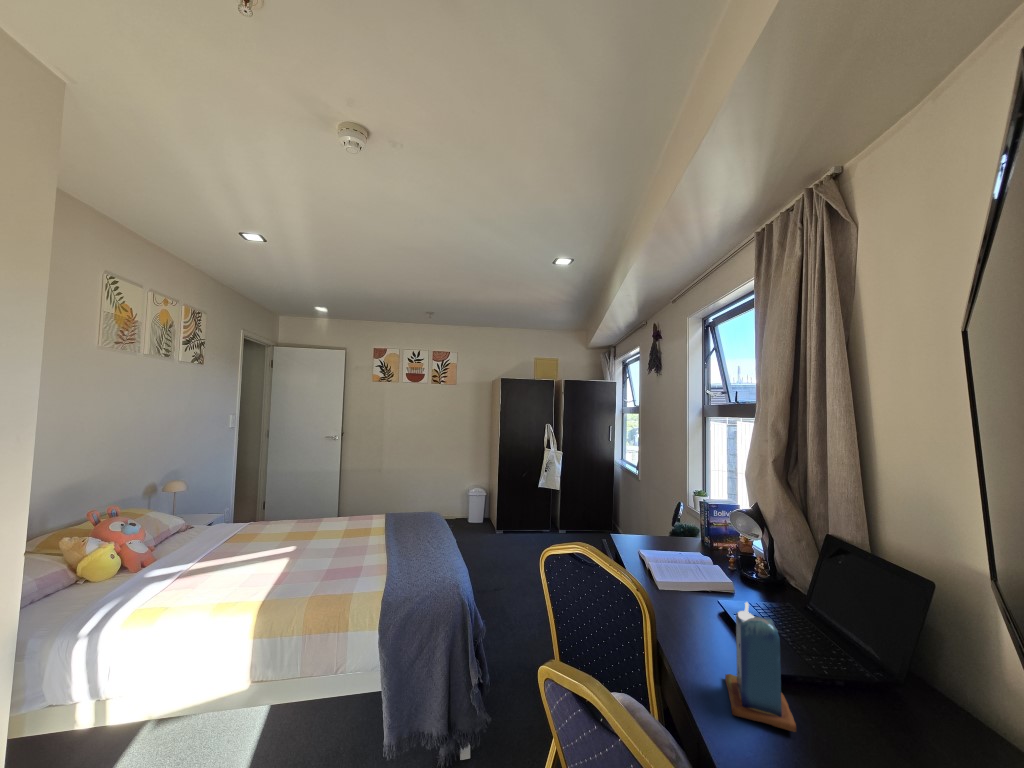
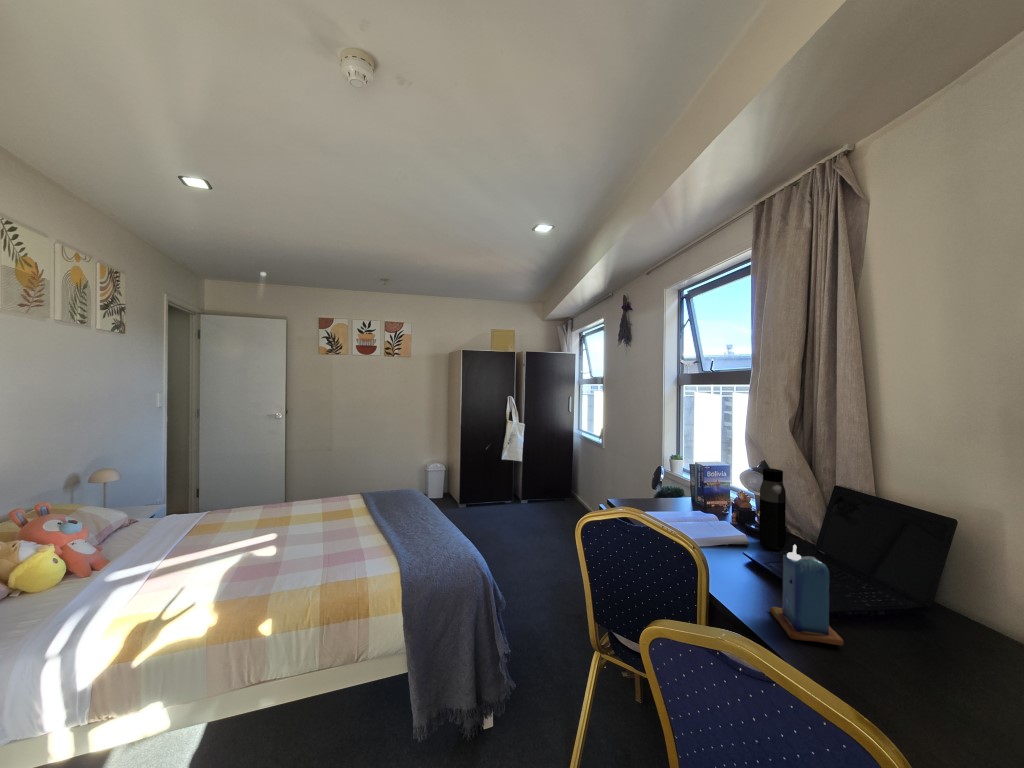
water bottle: none [755,511,785,608] -> present [759,468,786,550]

